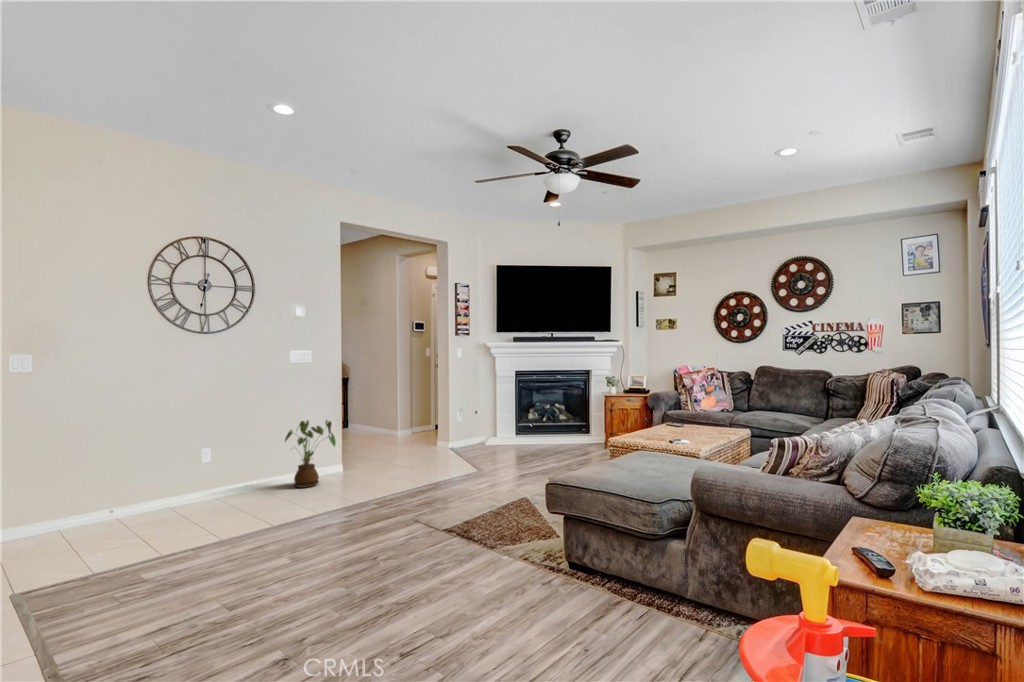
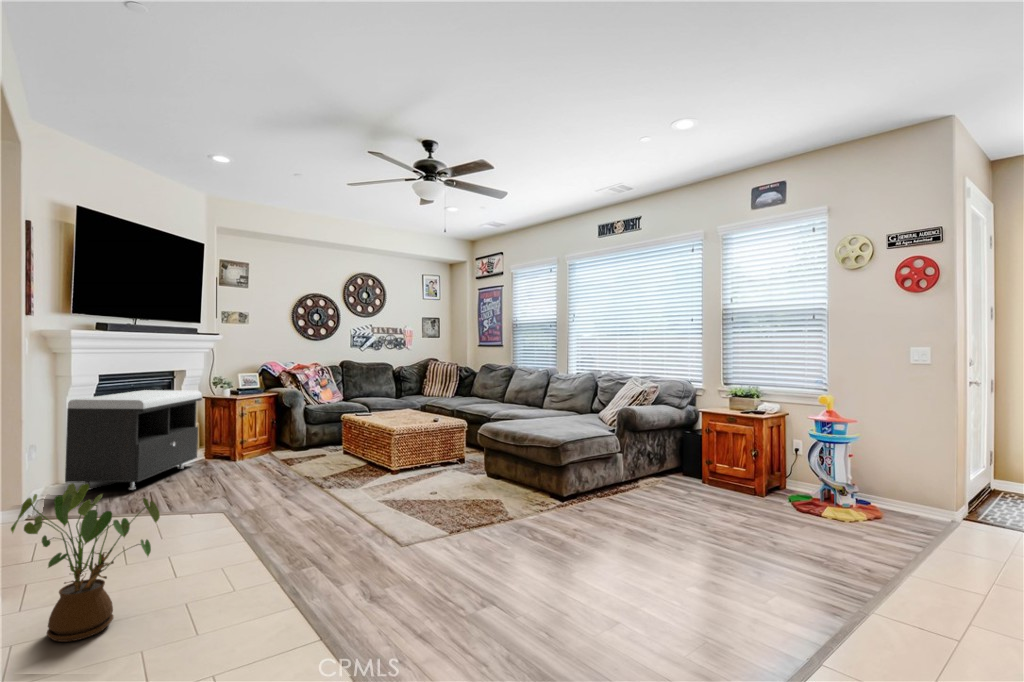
storage bench: none [493,384,577,449] -> present [65,390,202,490]

